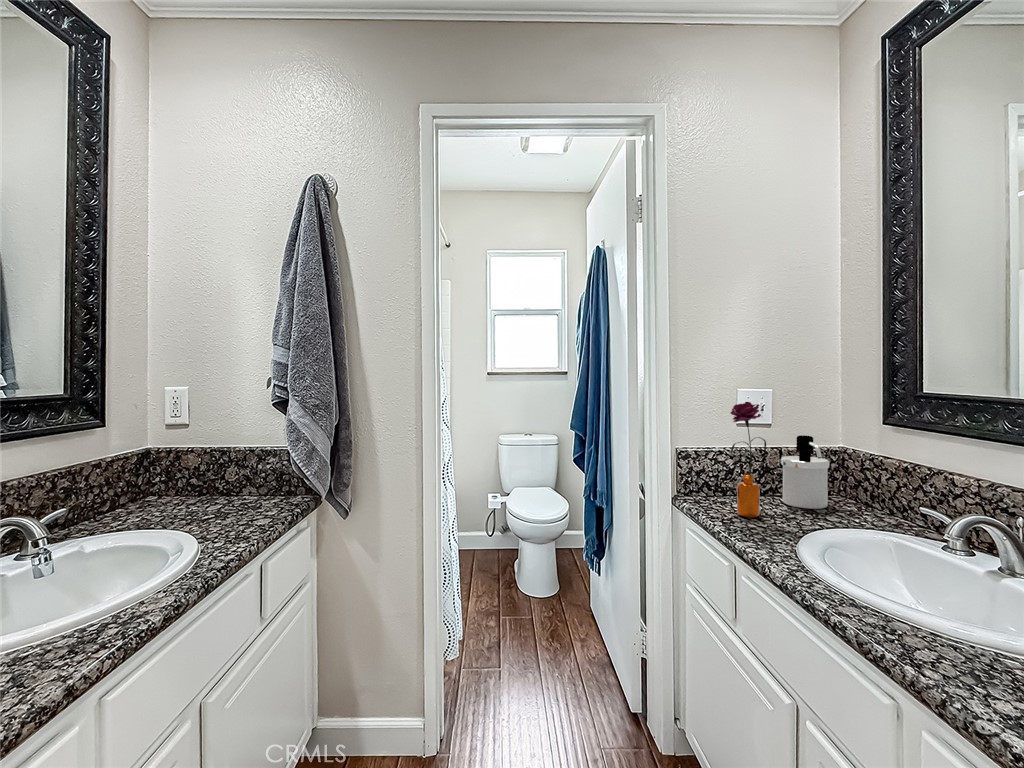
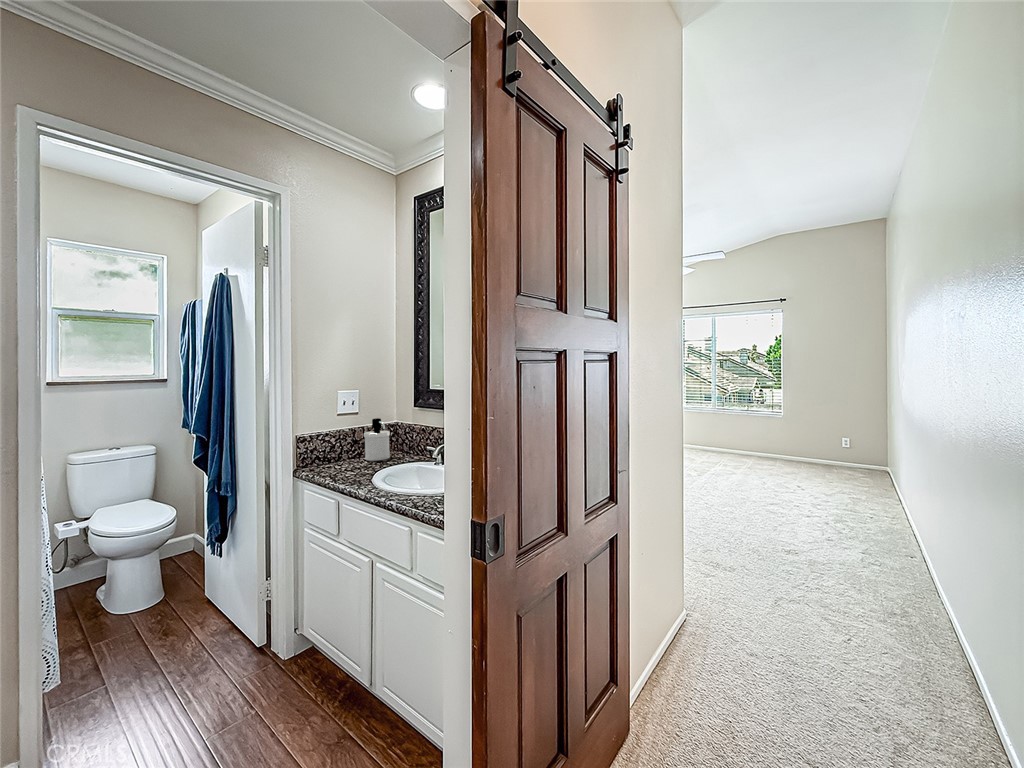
flower: present [731,402,766,517] -> none [332,399,355,471]

